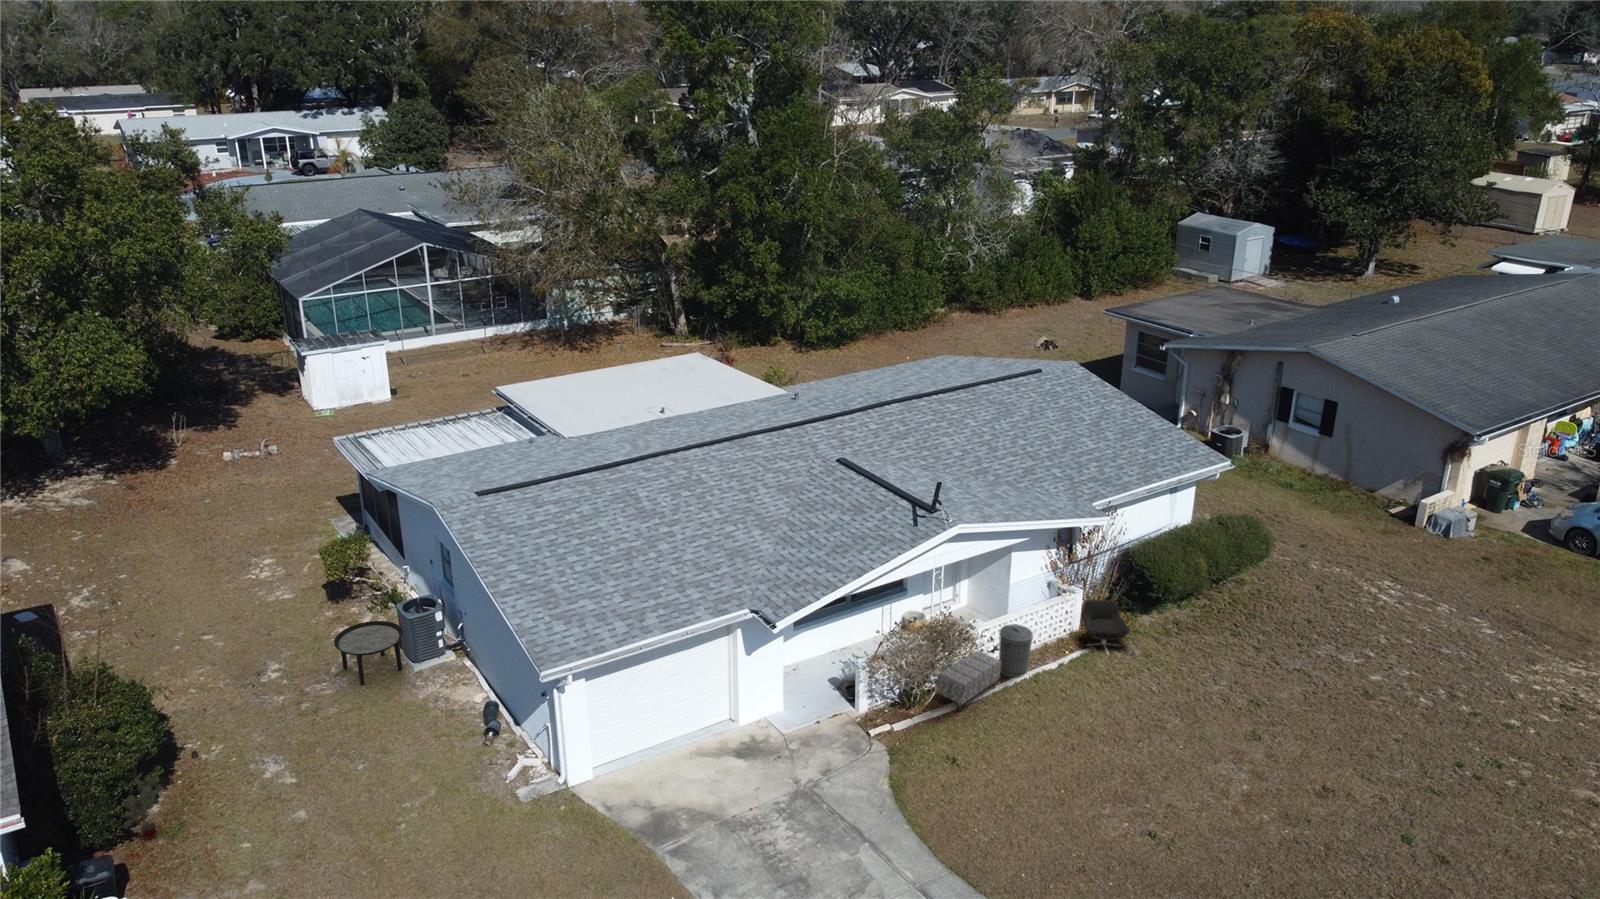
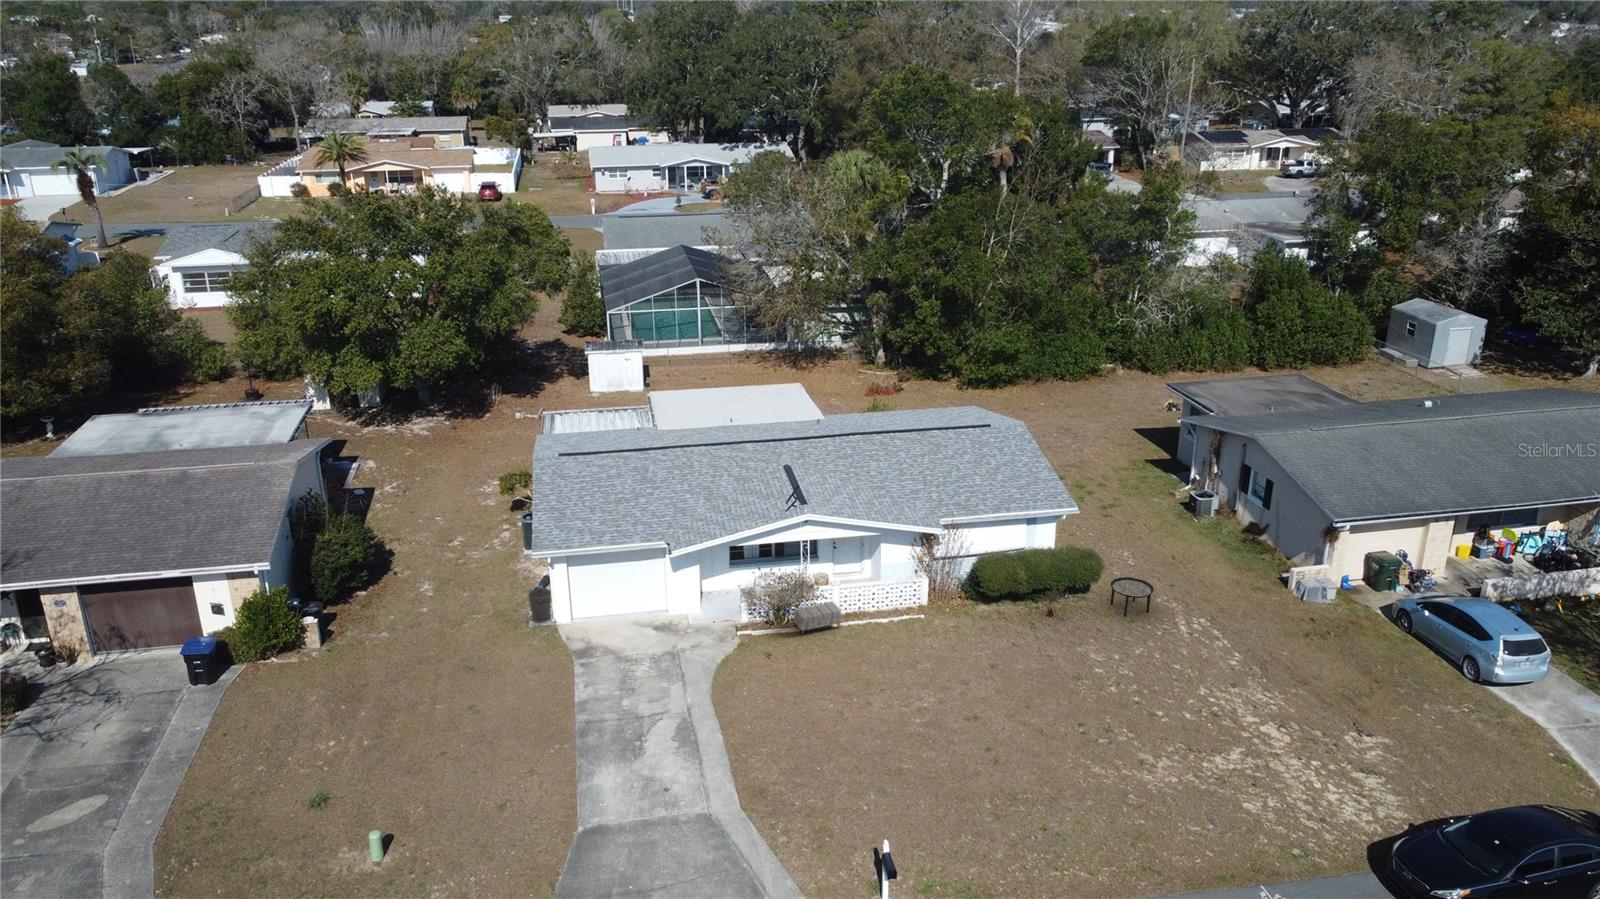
lounge chair: present [1081,600,1130,654] -> present [1242,521,1272,540]
round table: present [334,621,403,685] -> present [1110,577,1154,616]
trash can: present [999,624,1033,677] -> present [528,588,551,623]
potted tree: present [121,774,162,839] -> present [1040,585,1065,616]

